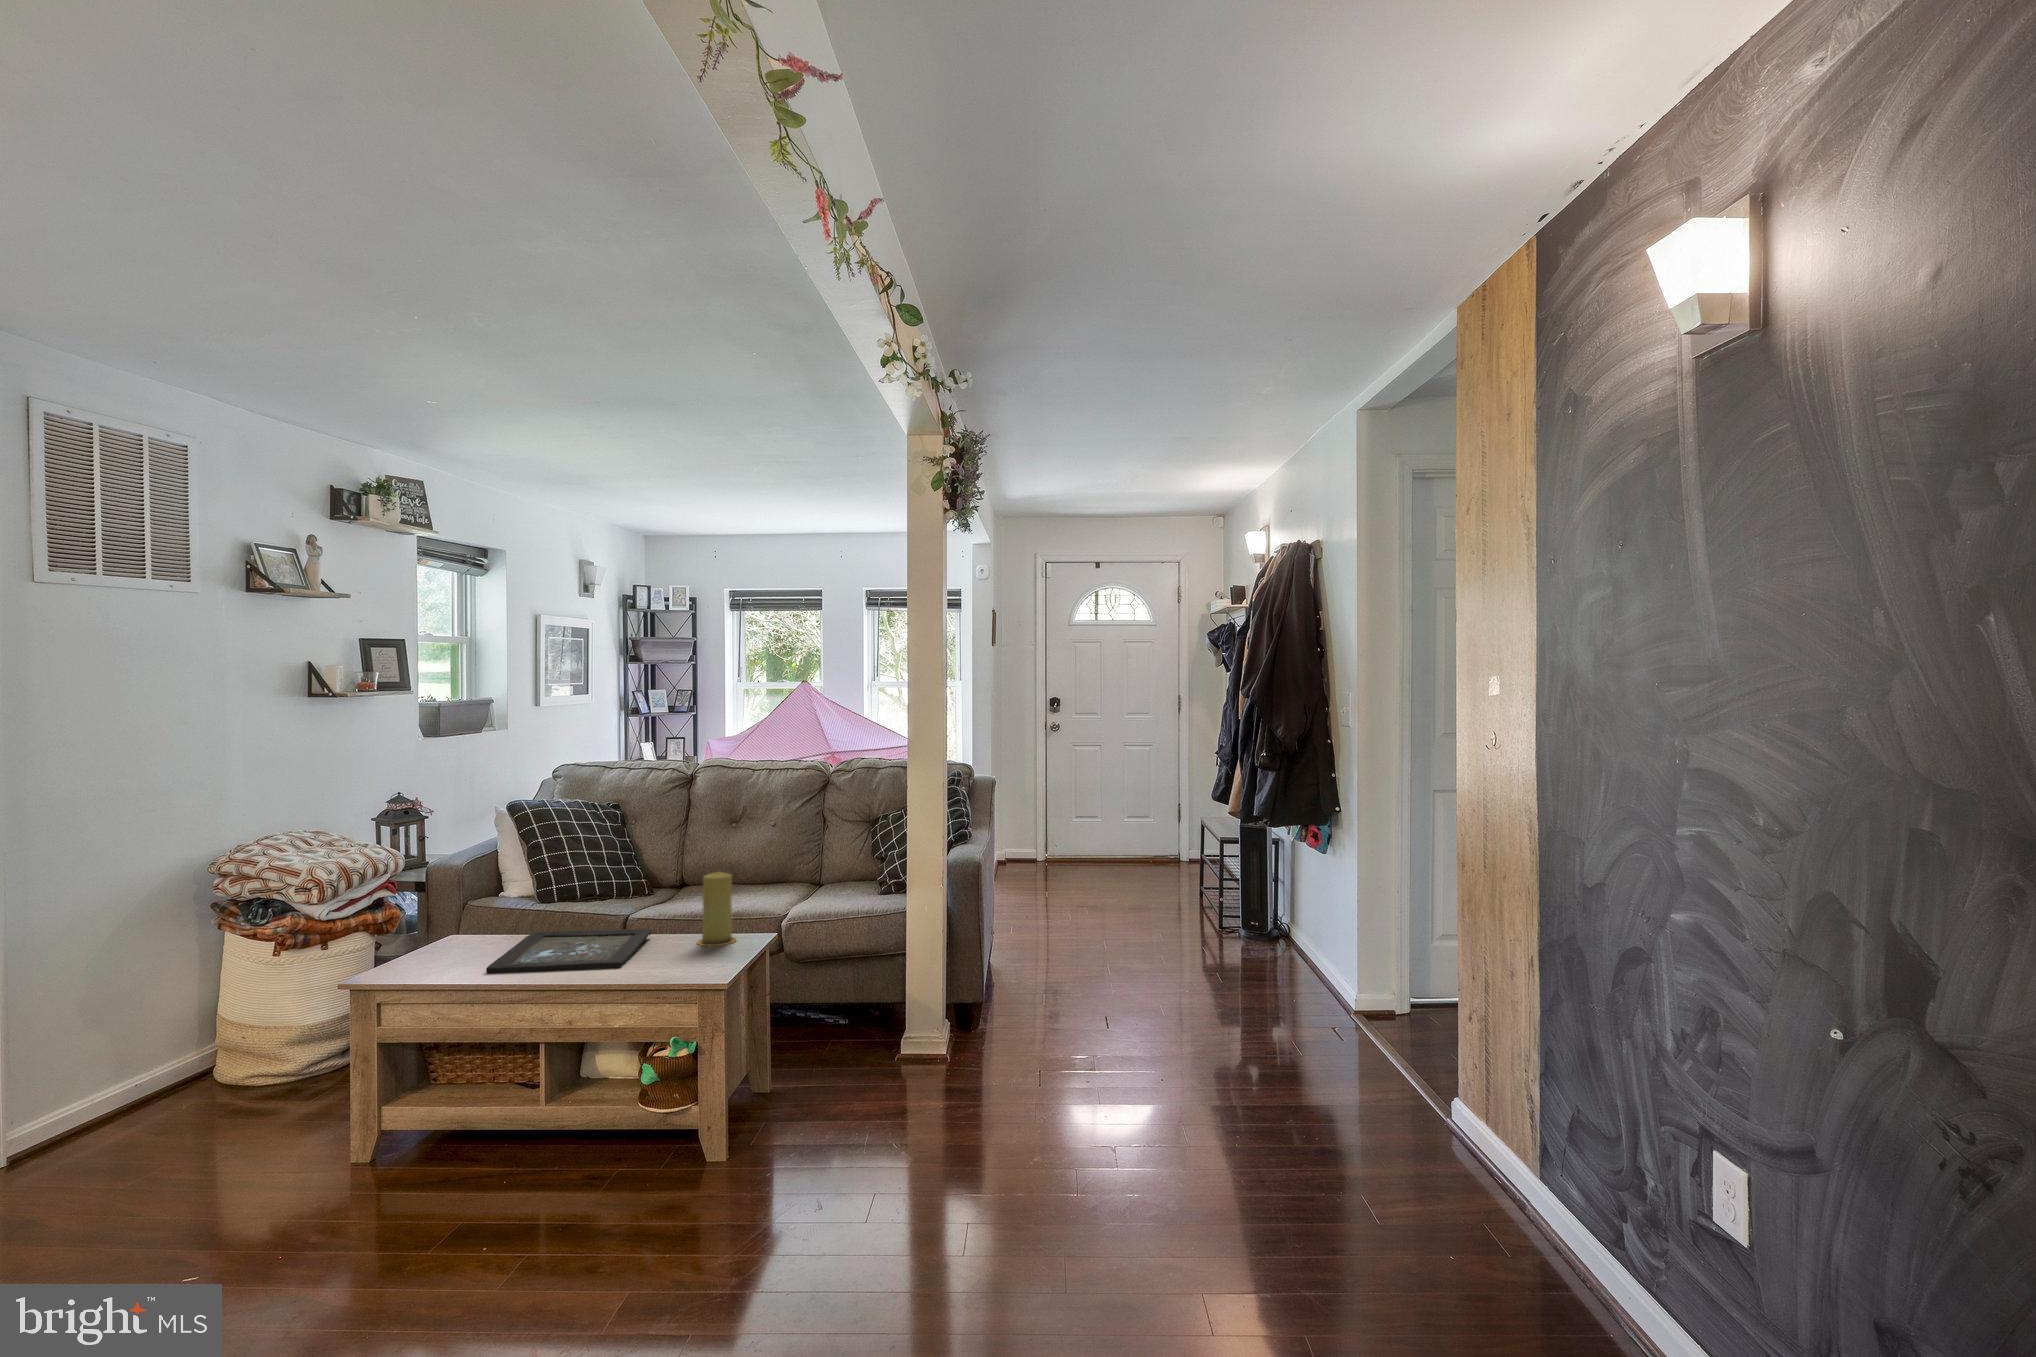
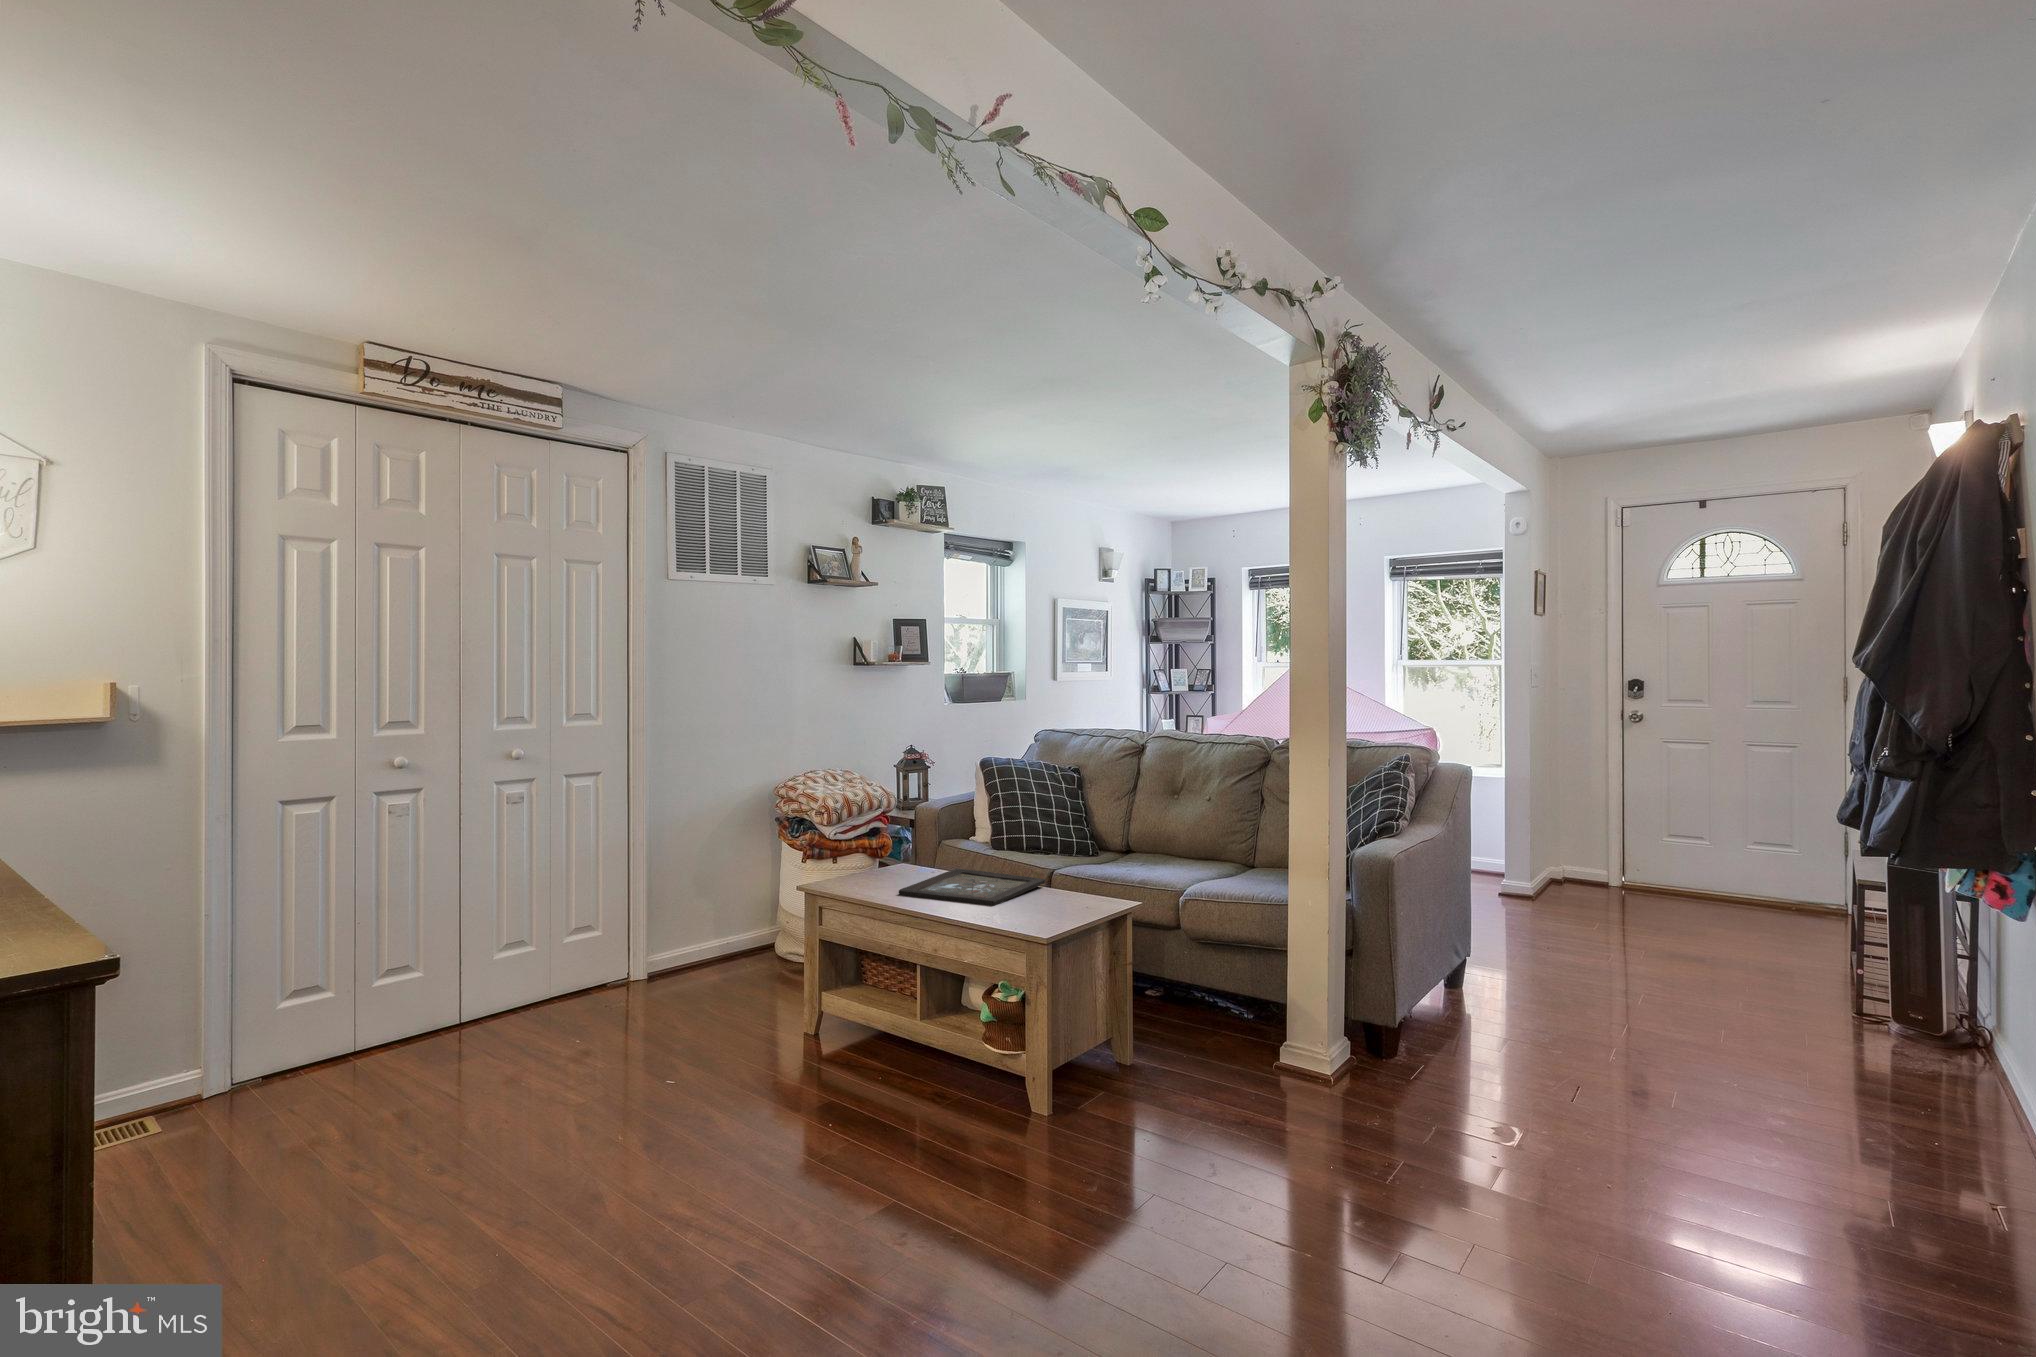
candle: present [697,872,736,946] -> none [1073,834,1109,901]

